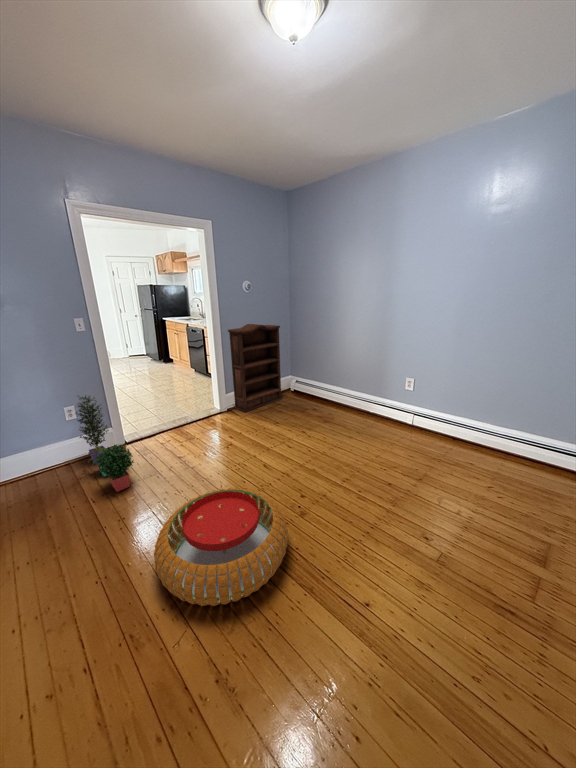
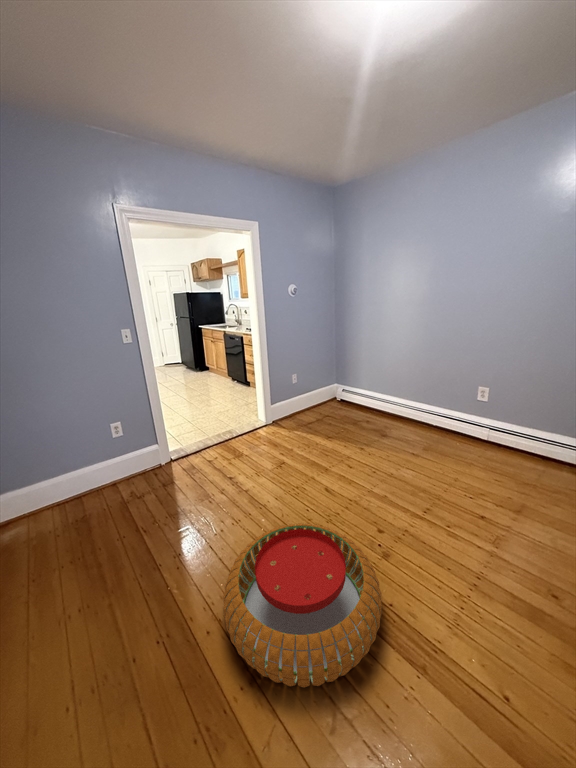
bookshelf: present [228,324,282,412] -> none [274,330,330,425]
potted plant: present [76,396,134,492] -> none [120,410,187,520]

